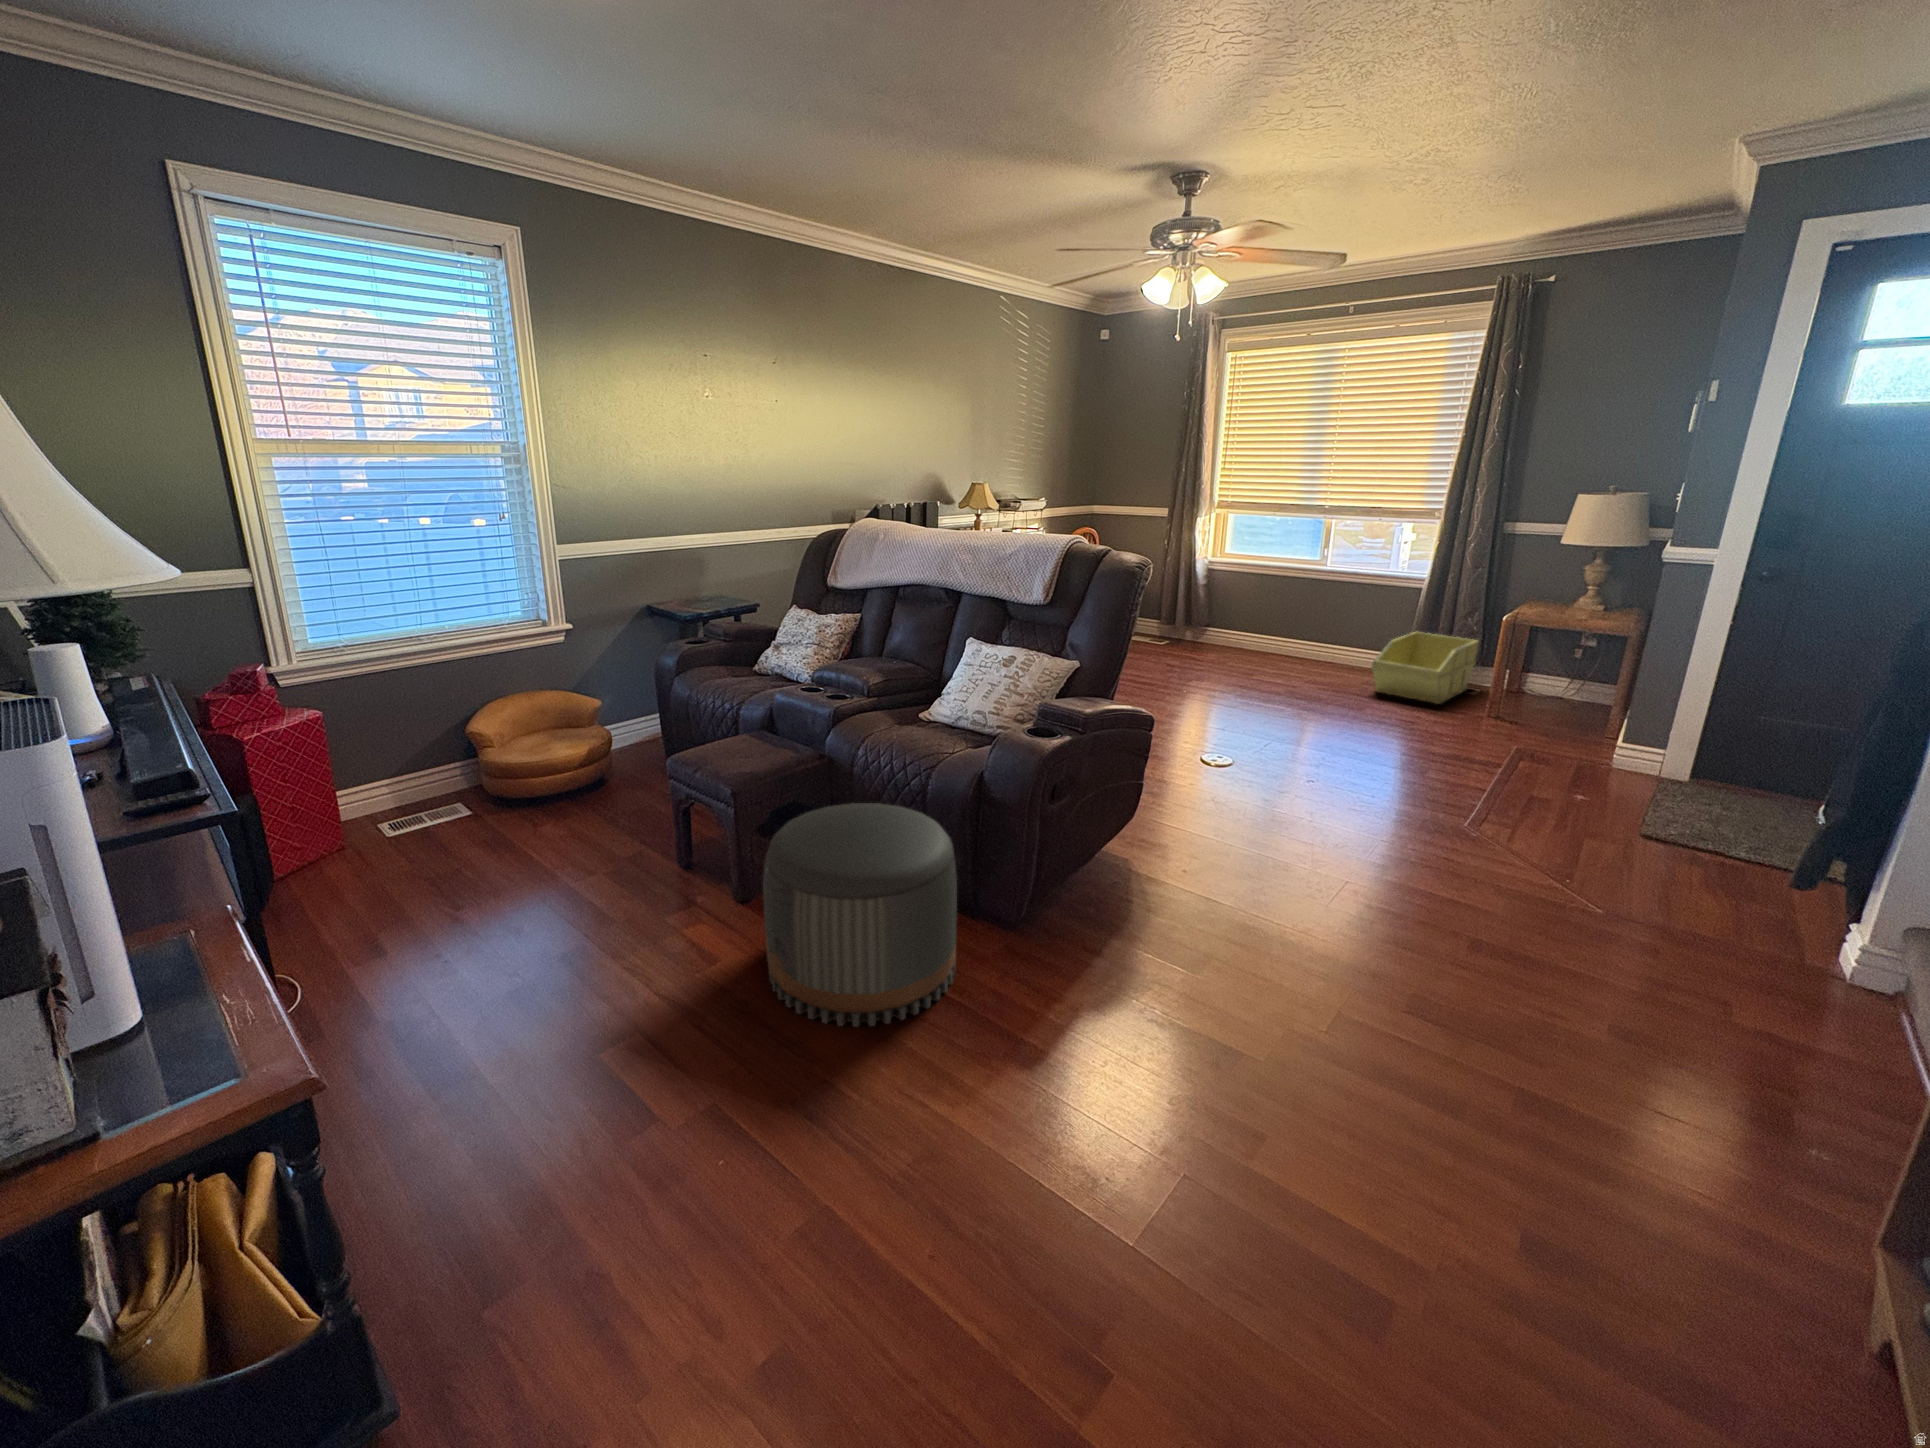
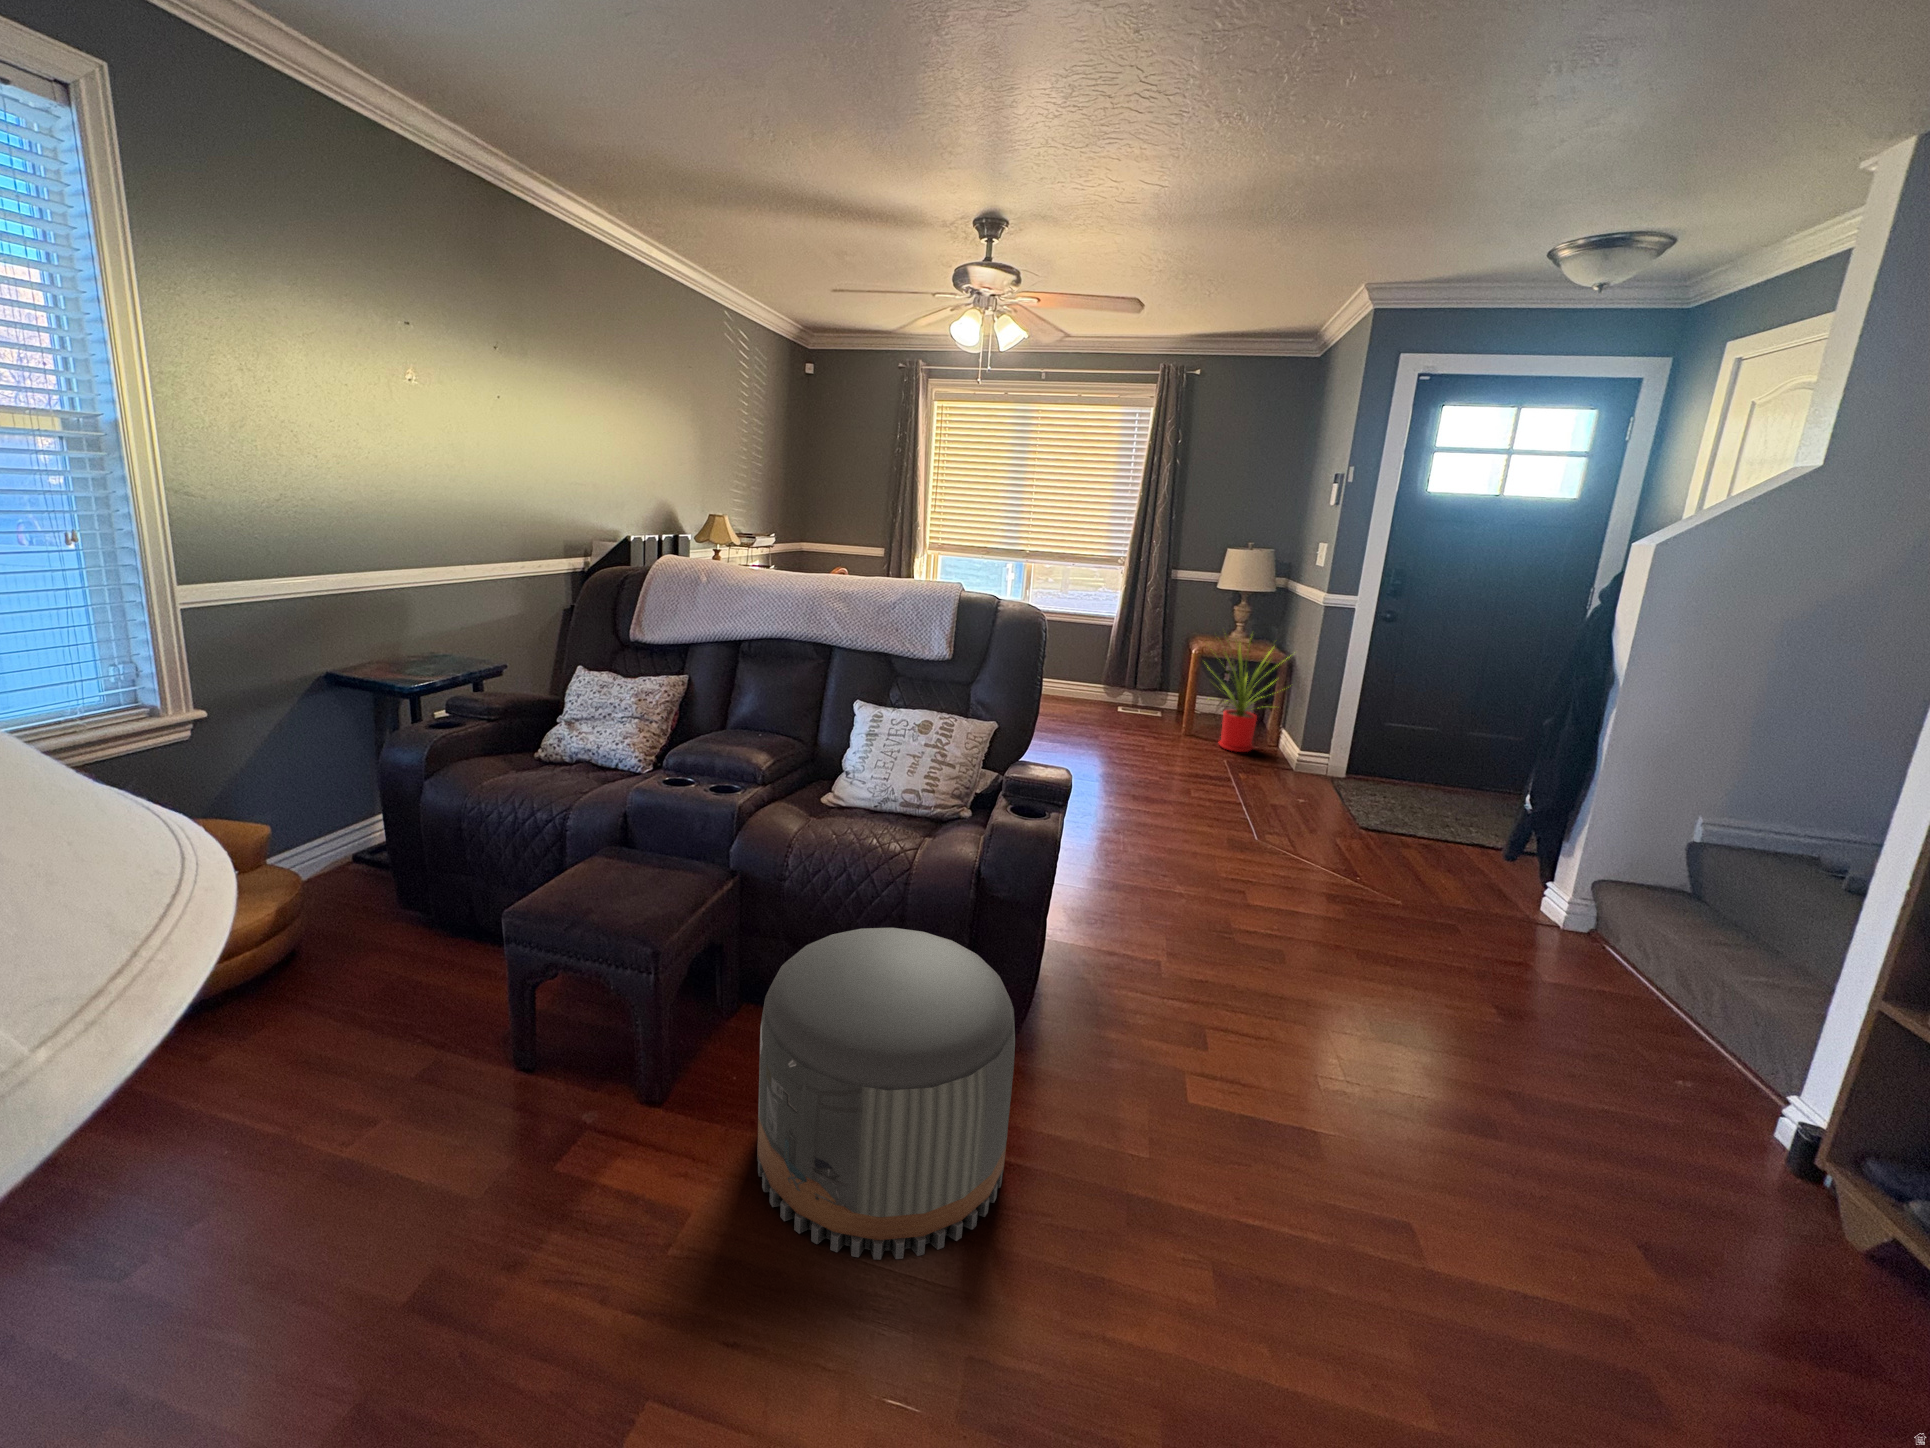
house plant: none [1502,591,1639,740] -> present [1204,638,1272,752]
storage bin: present [1371,632,1479,704] -> none [1094,663,1160,727]

